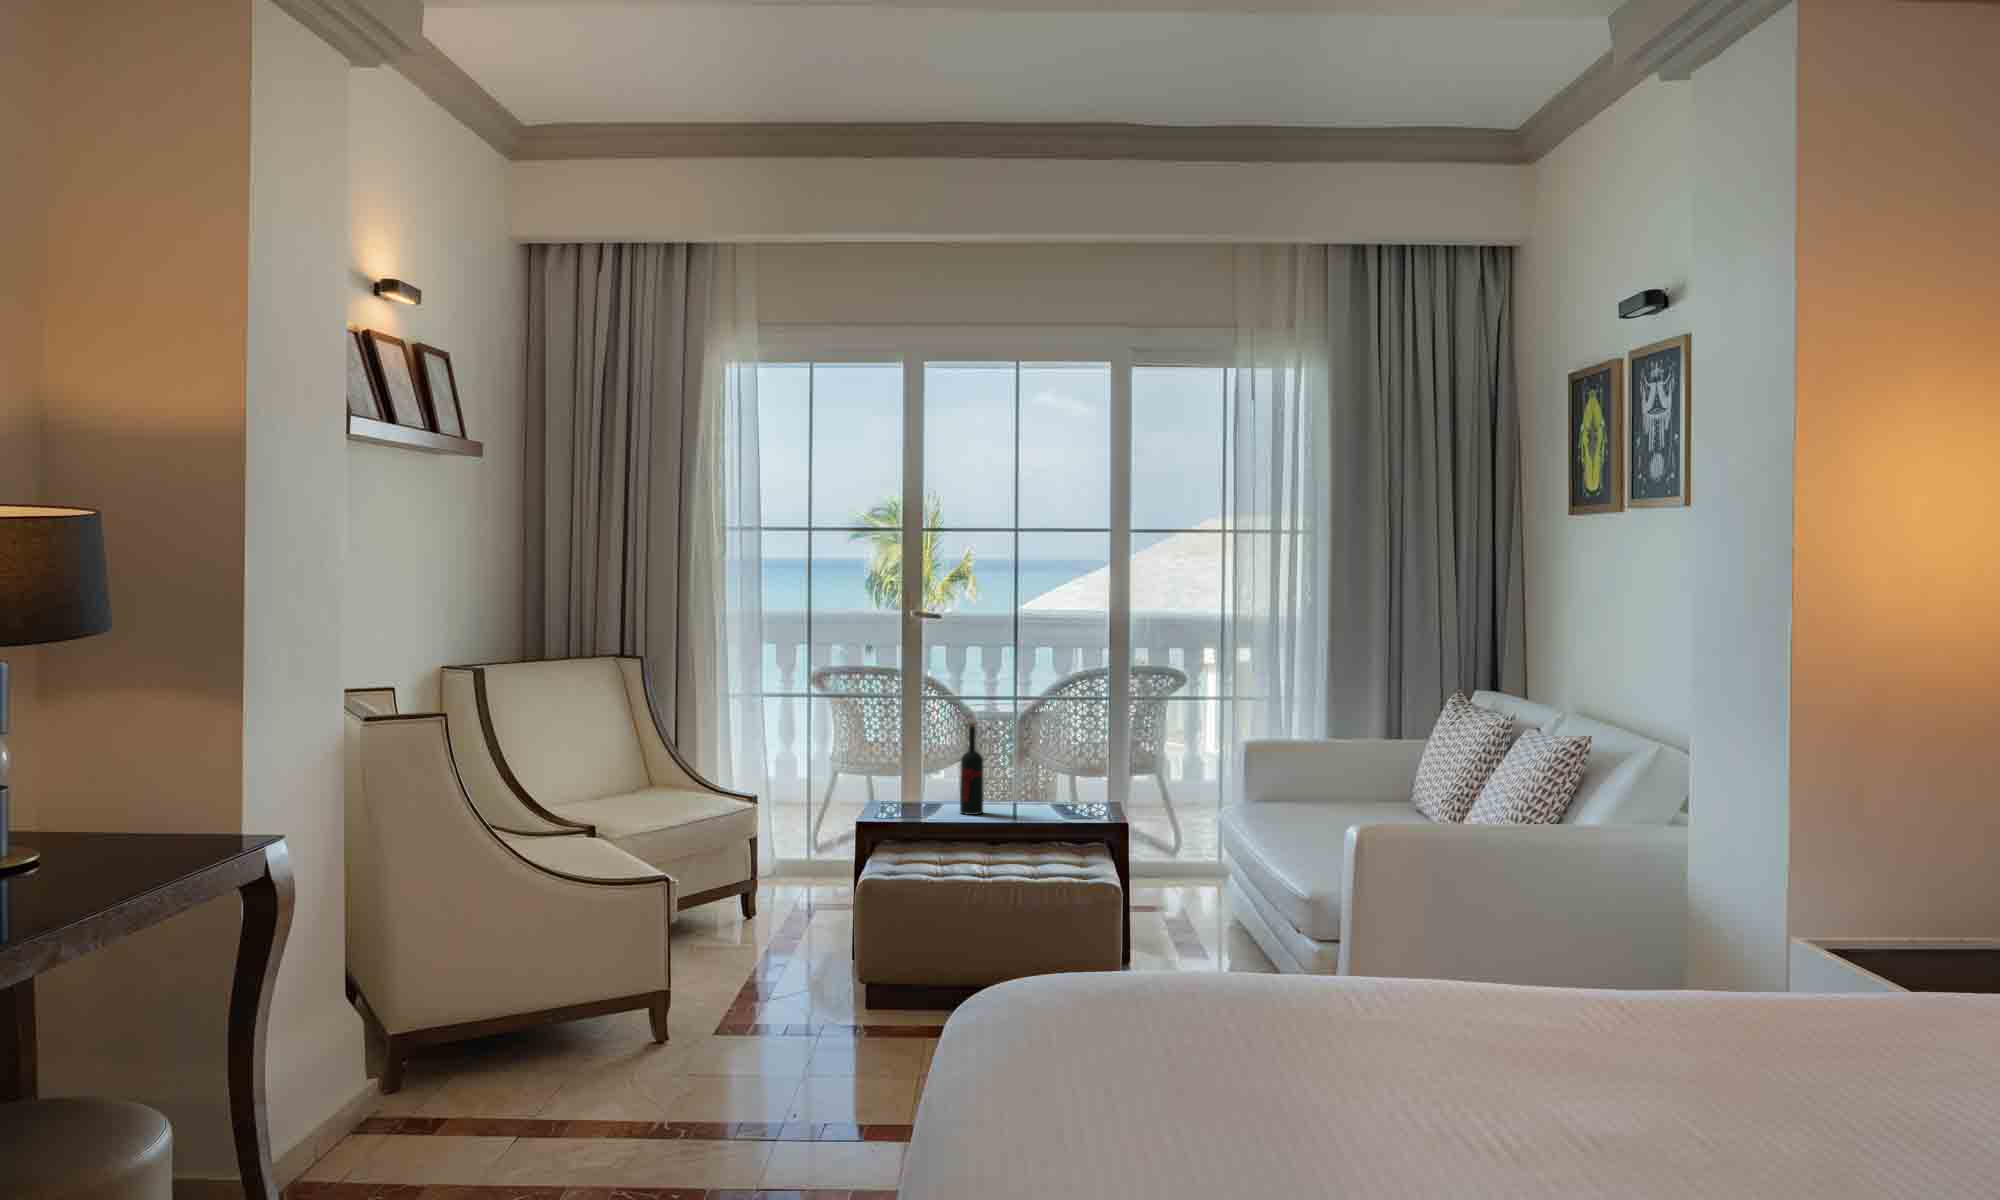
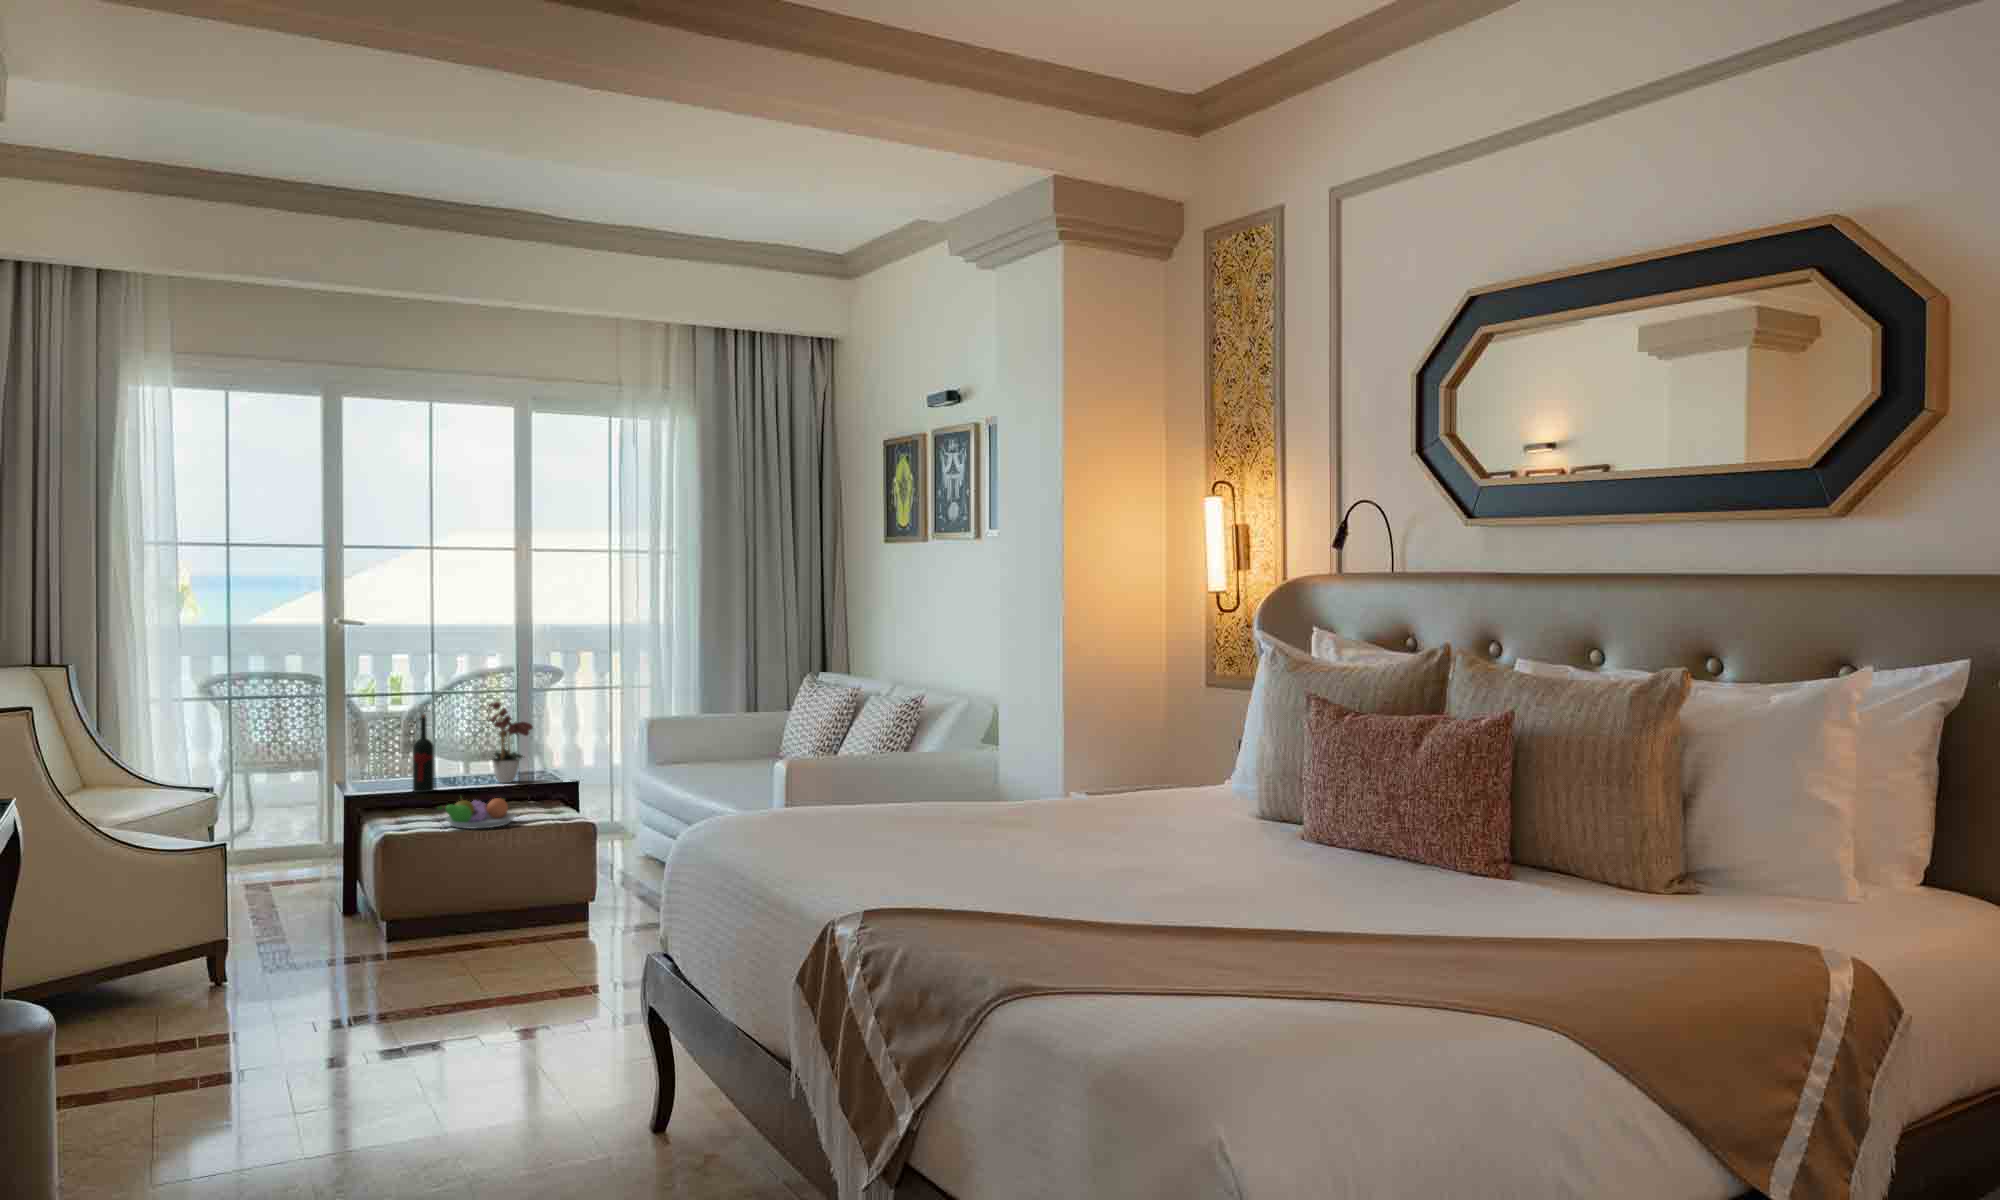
flower arrangement: none [1044,706,1111,809] -> present [487,702,533,783]
fruit bowl: none [930,828,1023,873] -> present [438,798,516,829]

